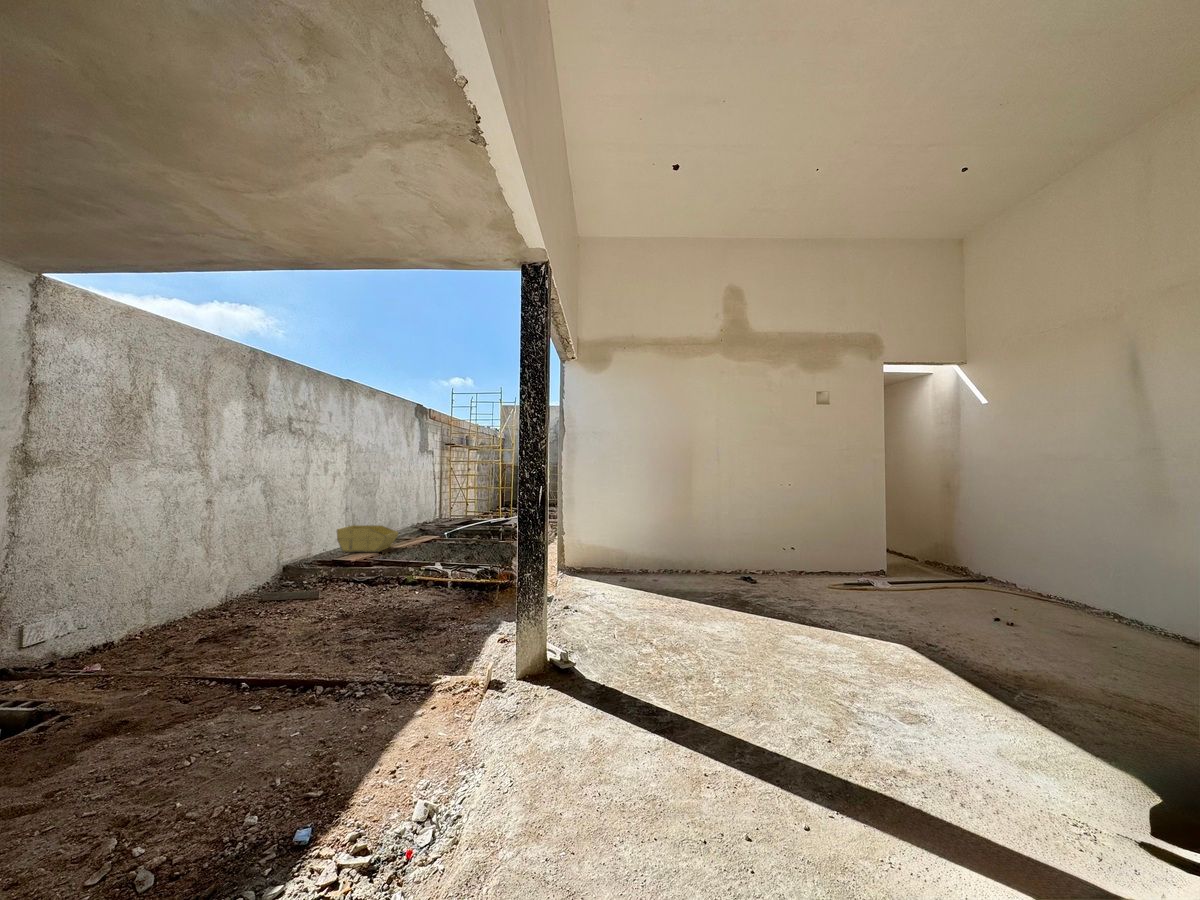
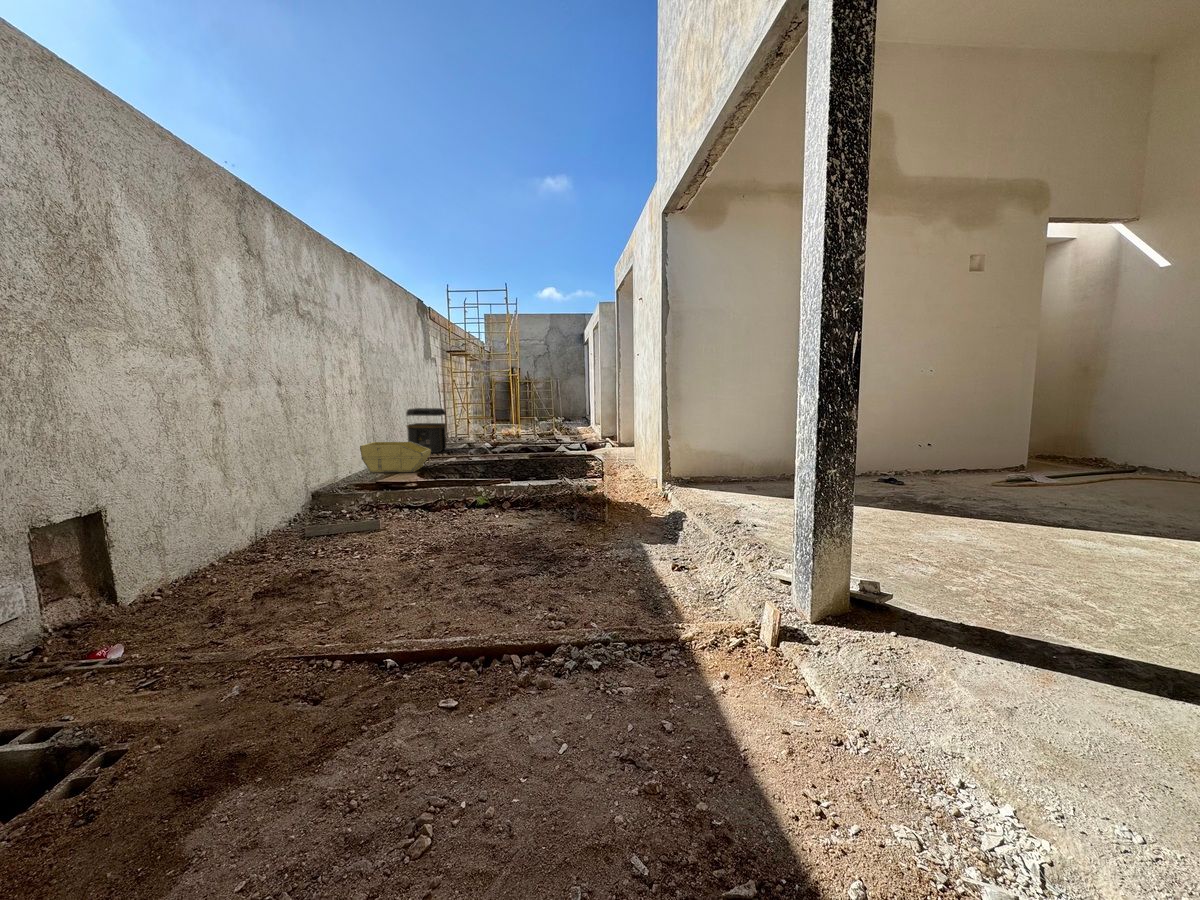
toolbox: none [391,494,429,535] -> present [406,408,446,453]

